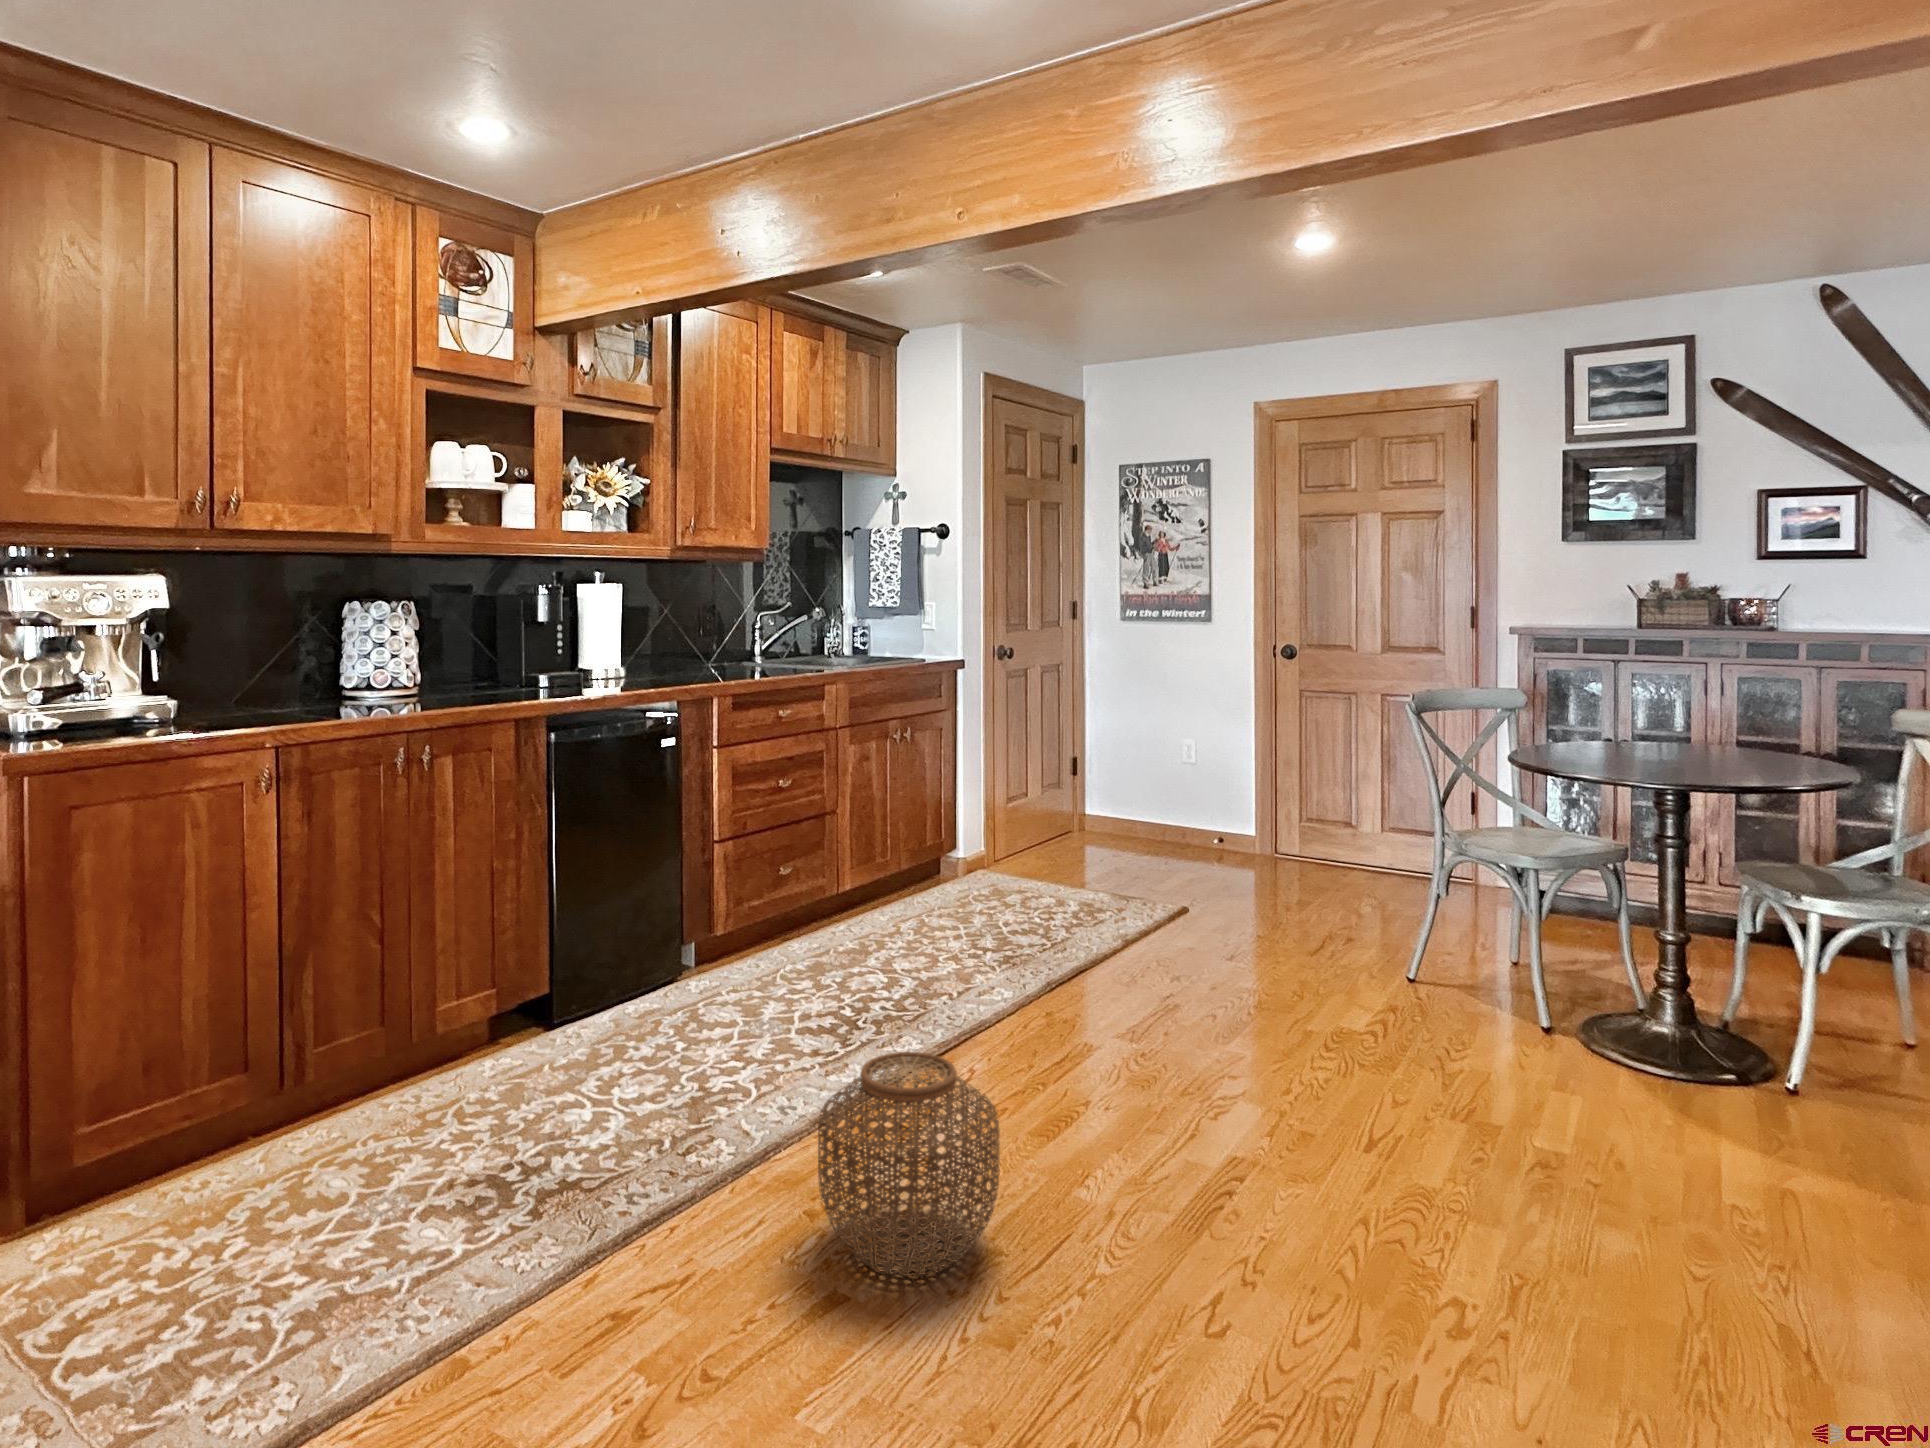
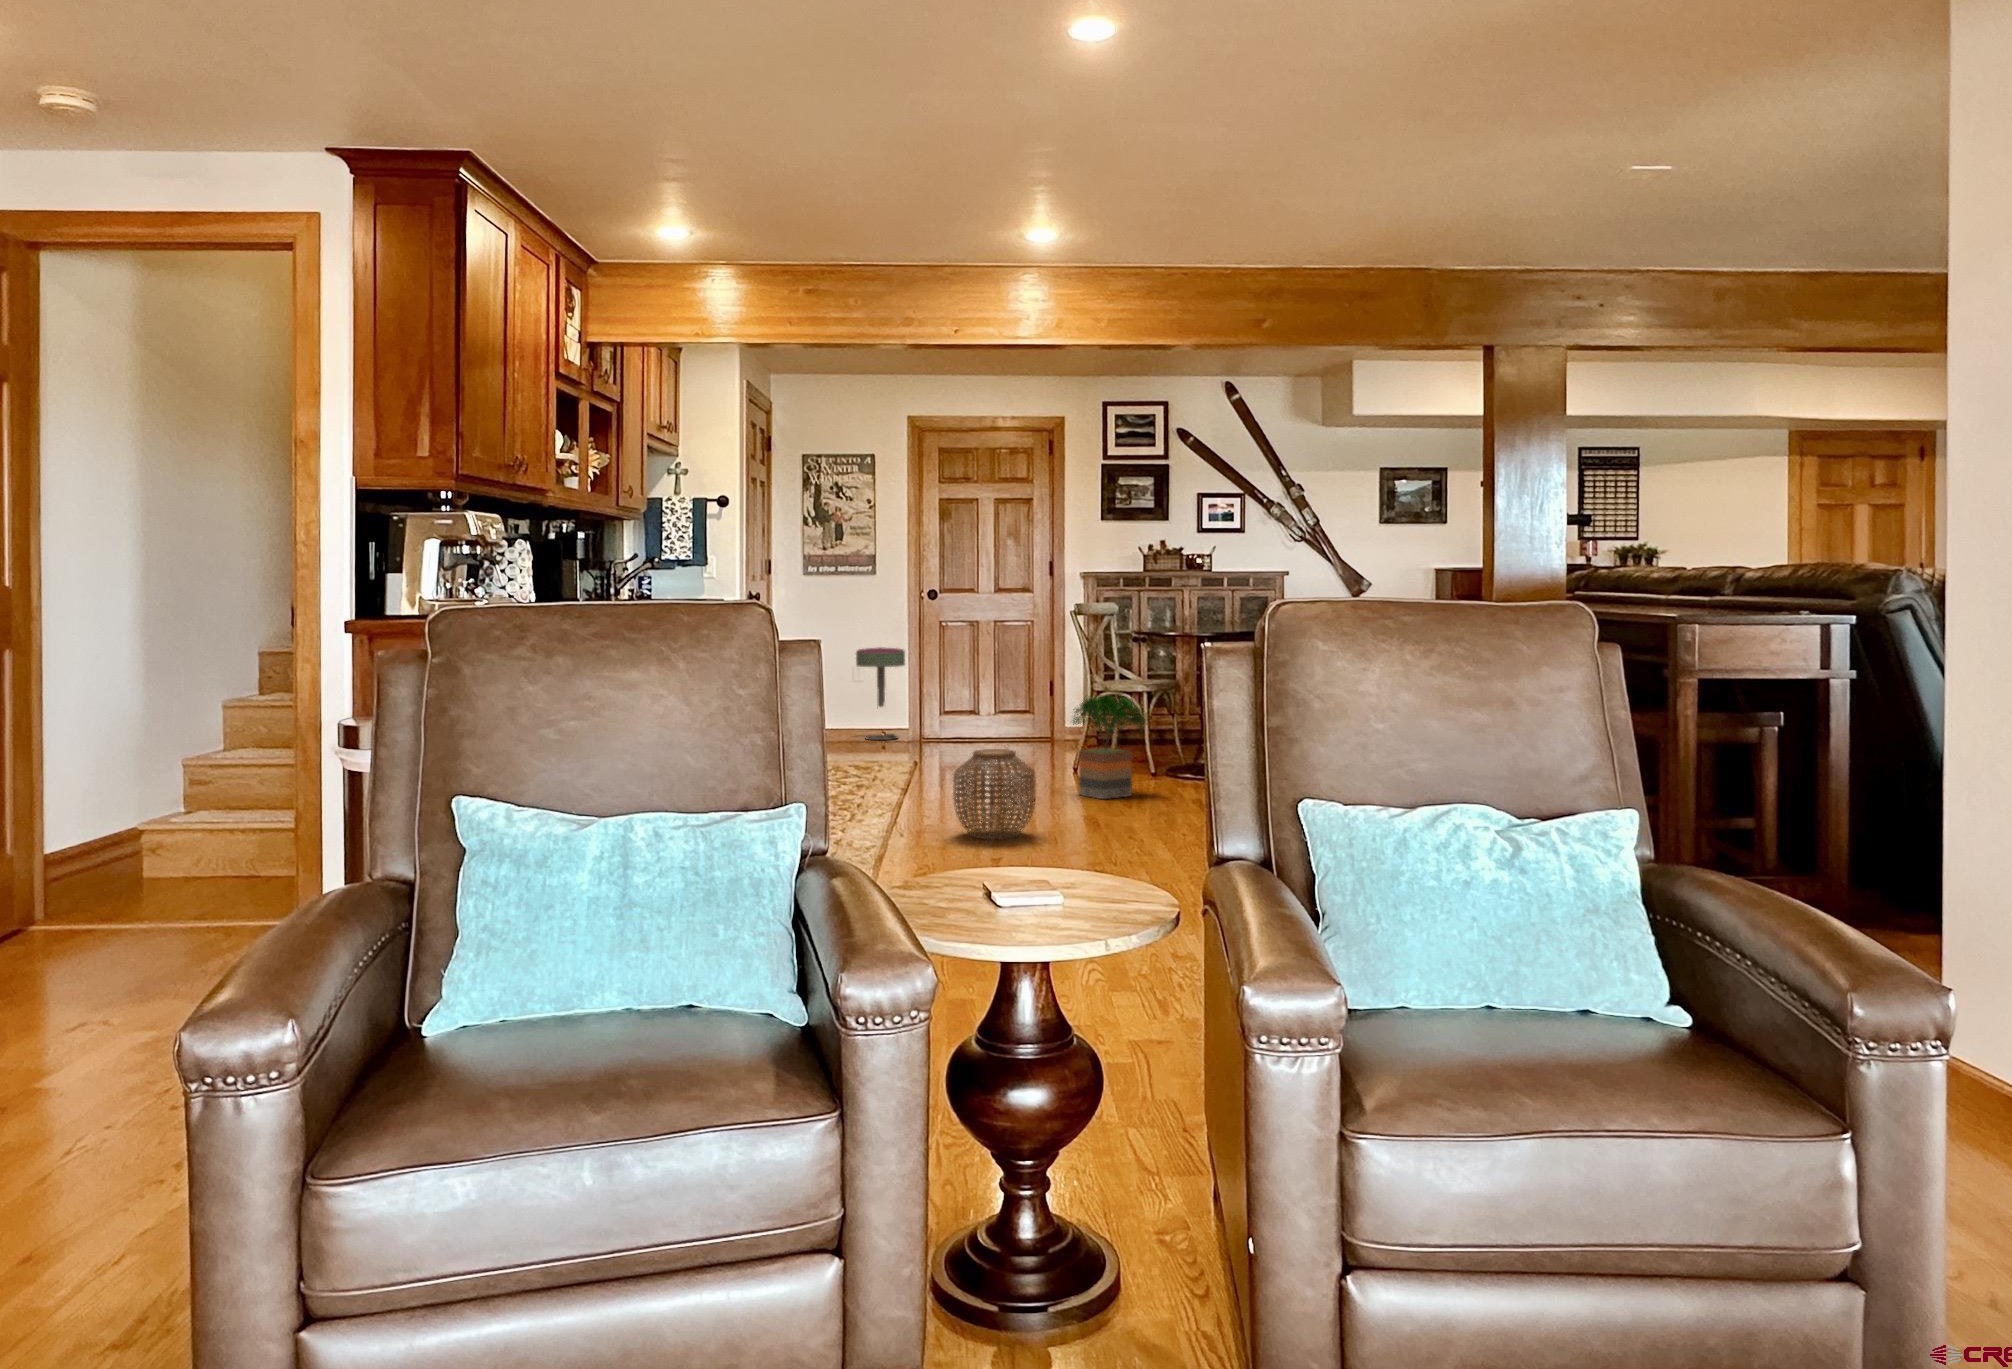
bar stool: none [1166,724,1236,855] -> present [856,648,905,740]
potted tree: none [1283,899,1449,1125] -> present [1073,696,1146,799]

